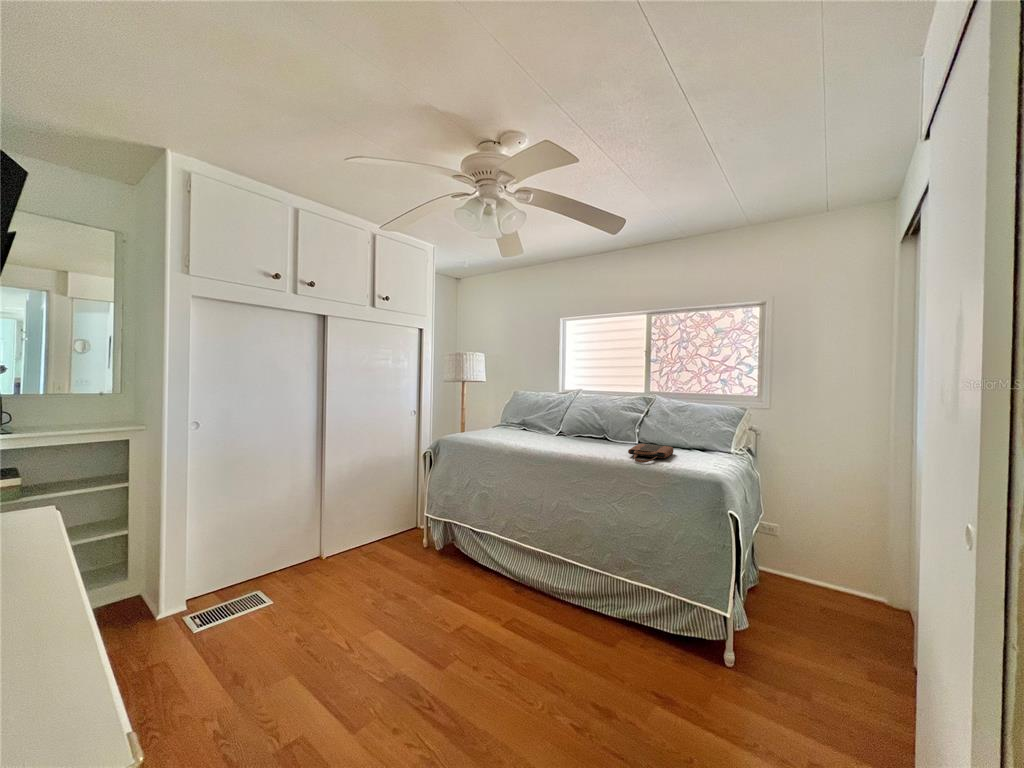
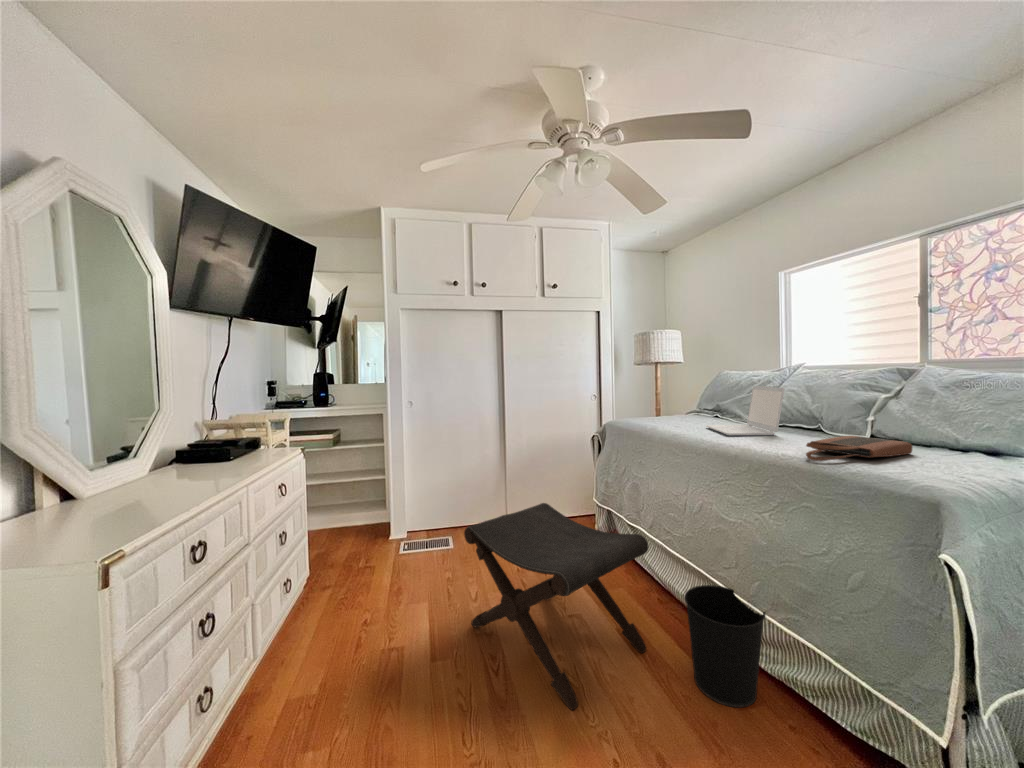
laptop: none [537,407,596,447] -> present [706,386,784,435]
footstool: none [363,525,535,702] -> present [464,503,648,710]
wastebasket: none [565,563,620,649] -> present [684,585,766,707]

